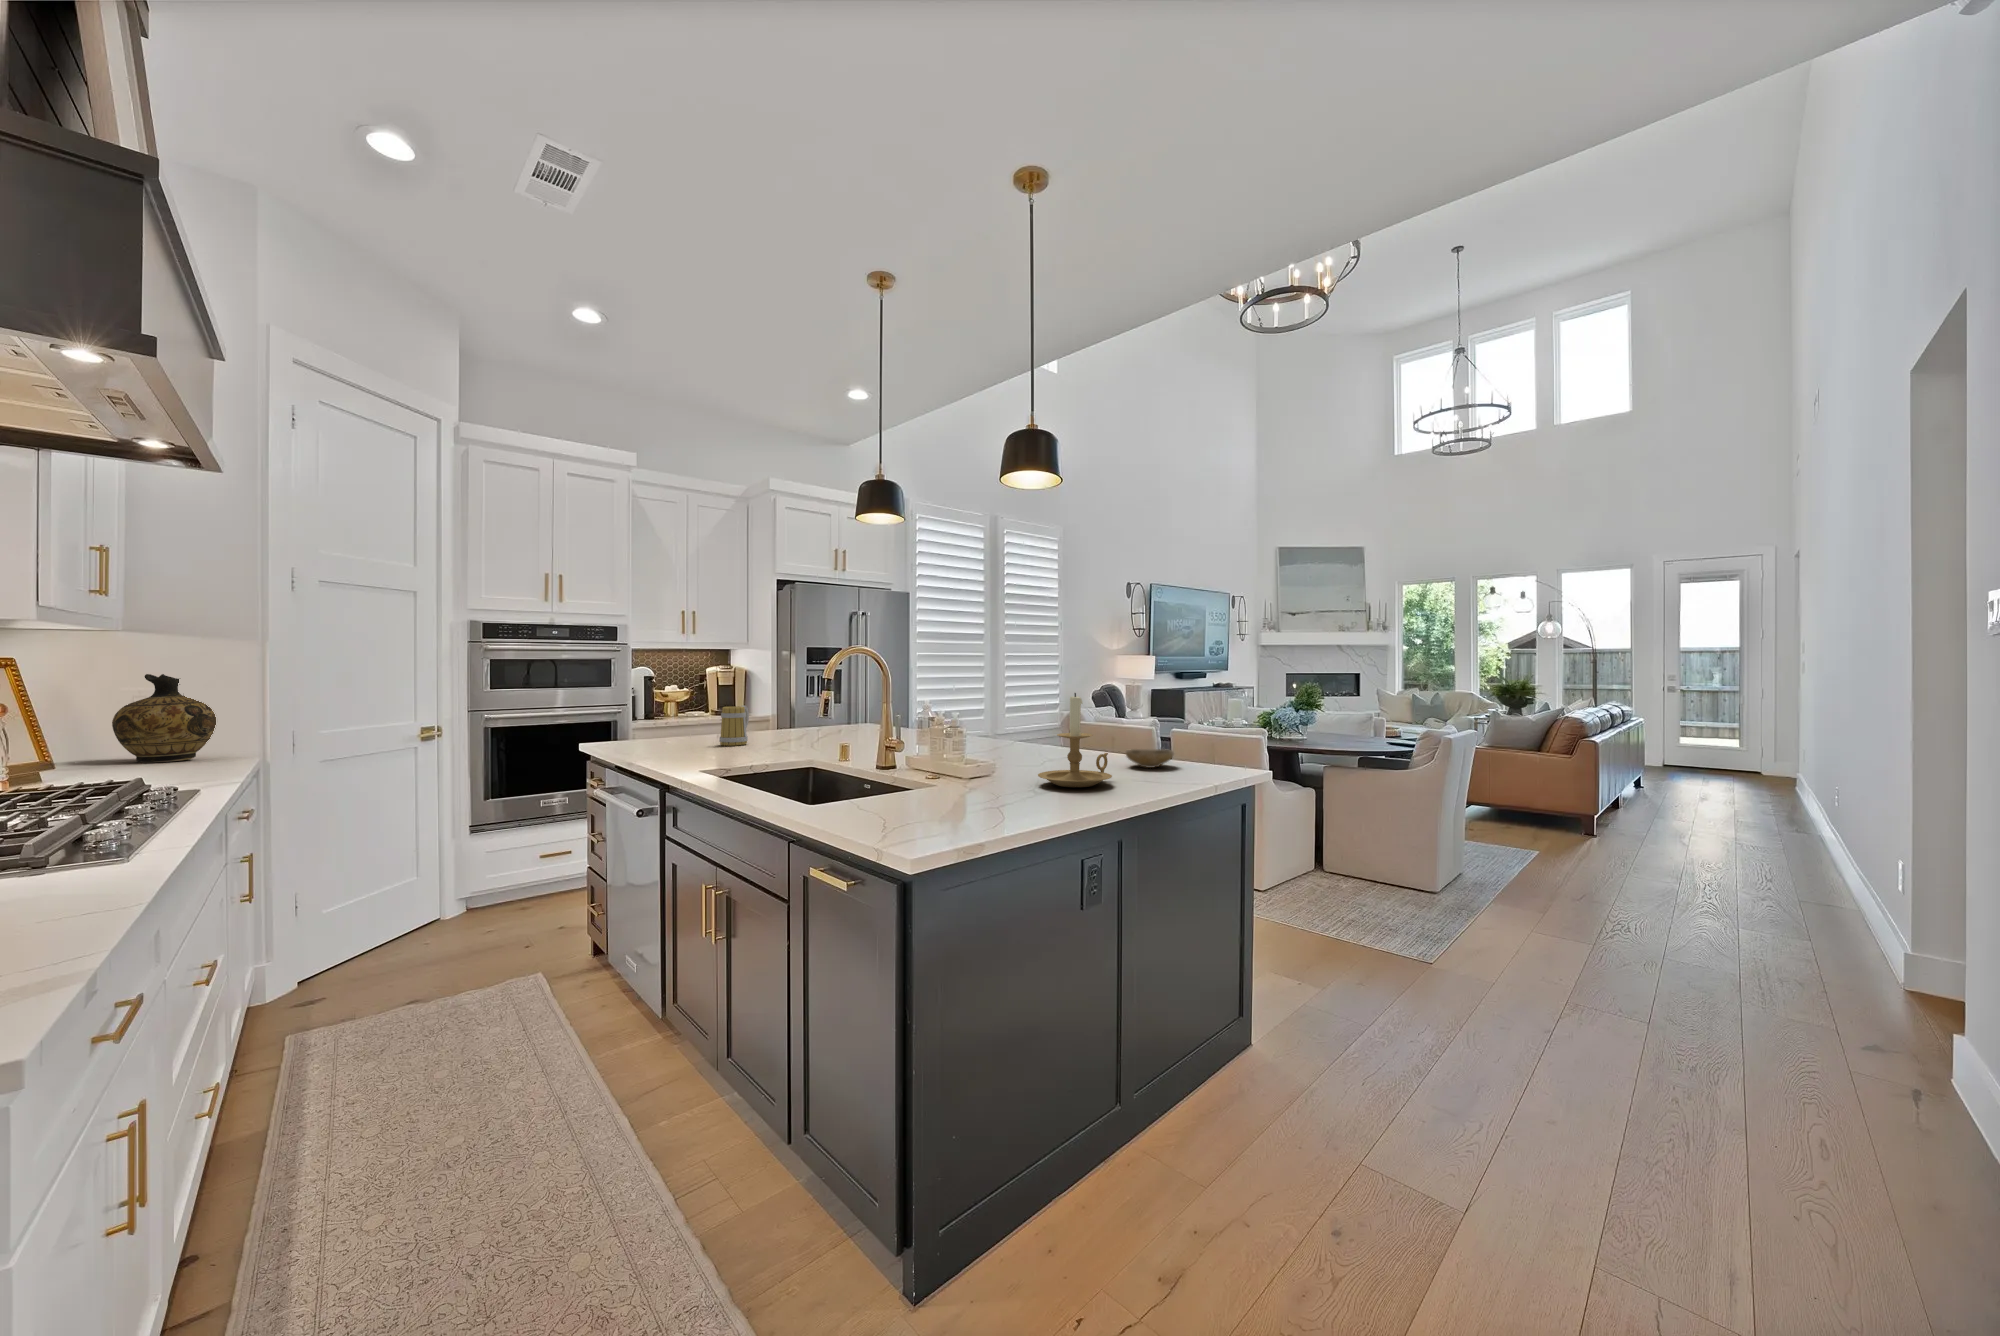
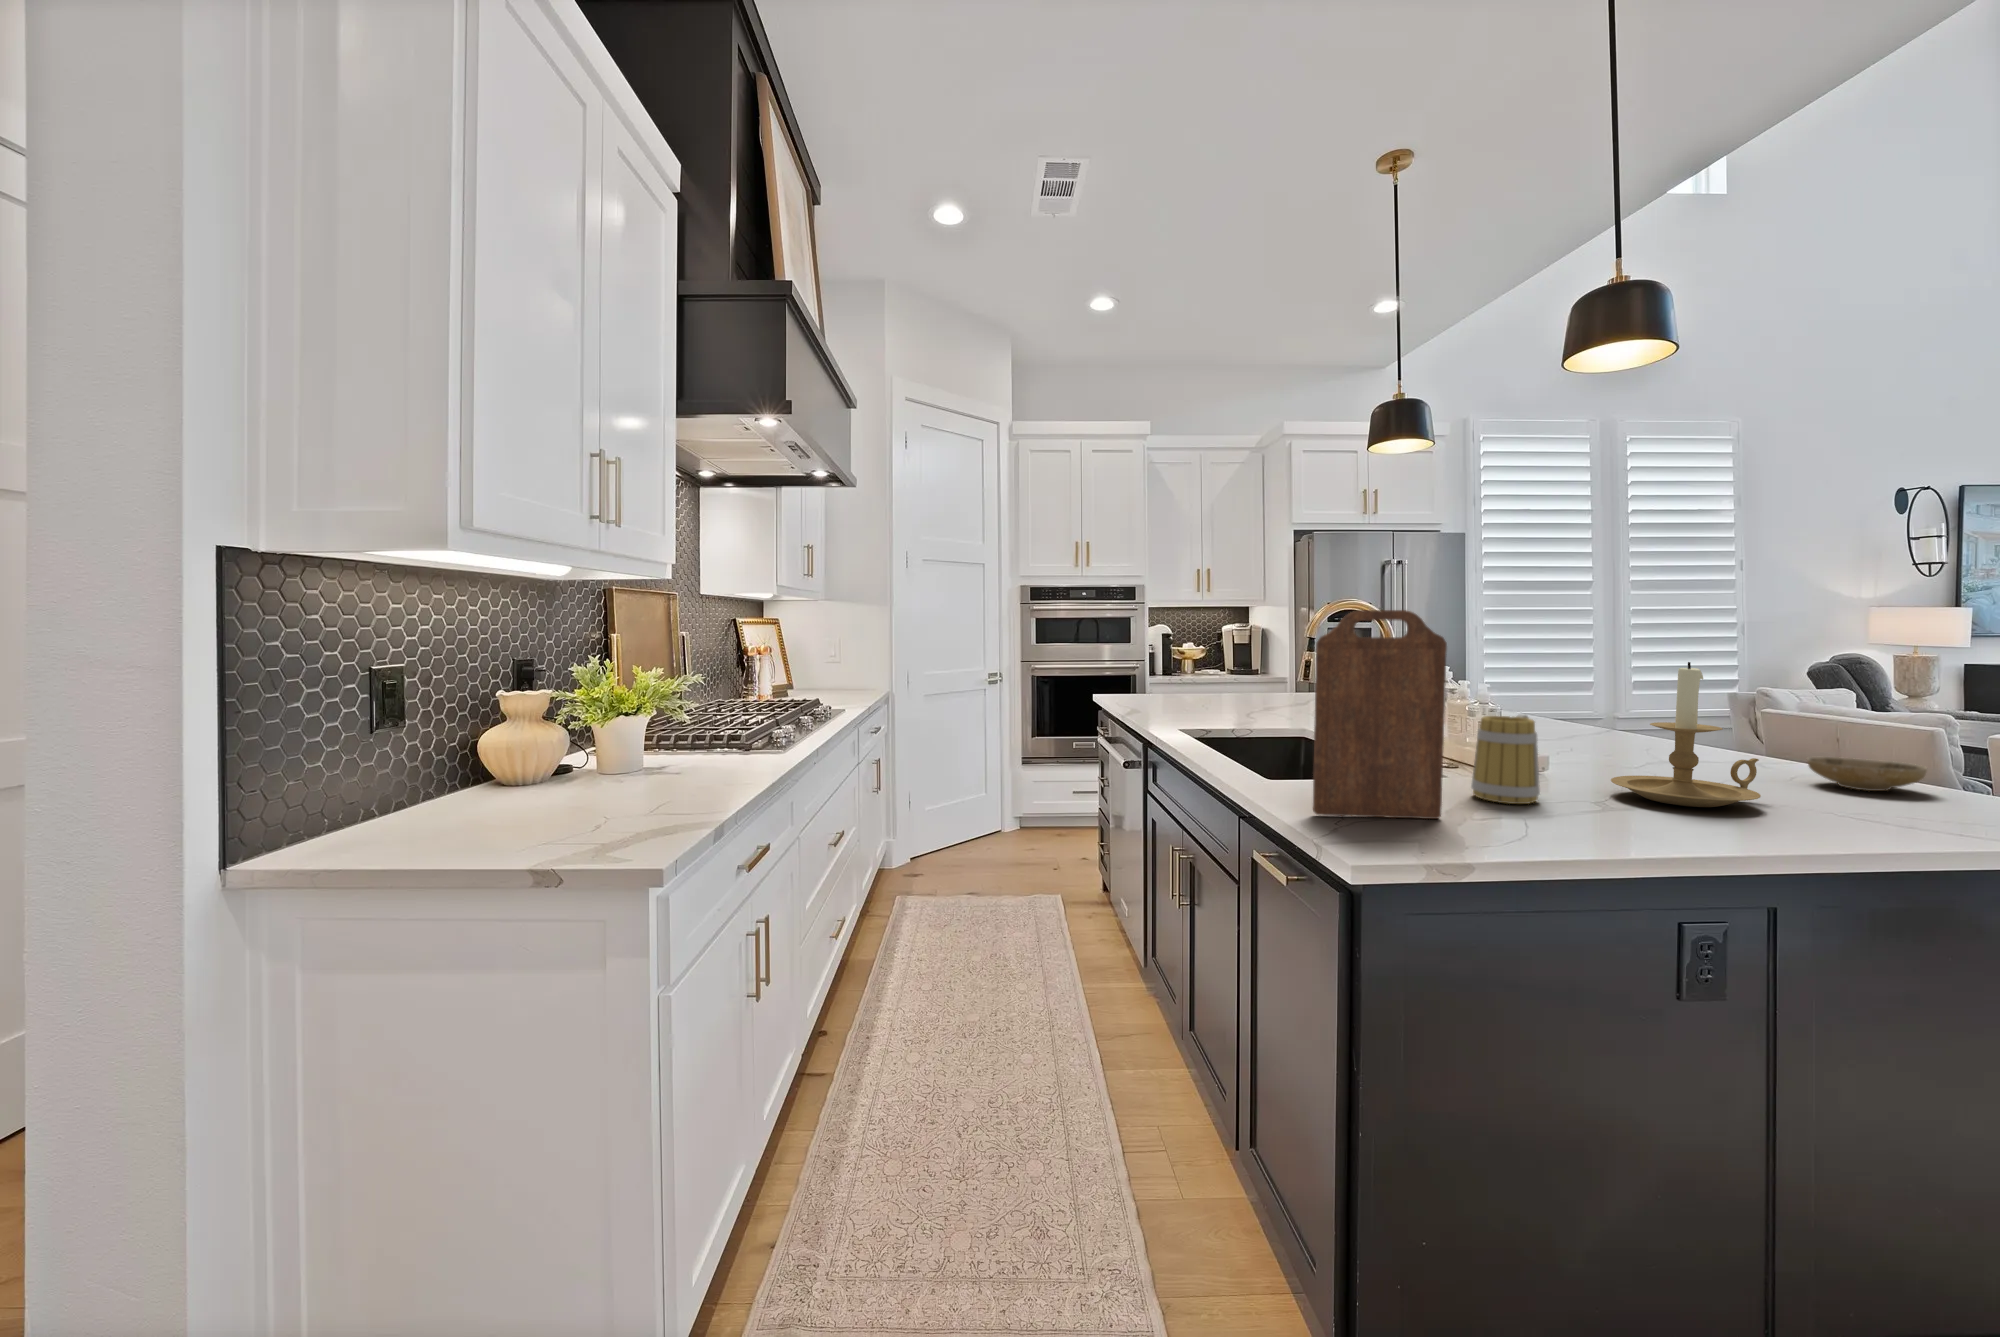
cutting board: none [861,657,950,826] -> present [1313,610,1447,819]
ceramic jug: present [112,674,216,763] -> none [816,629,867,691]
mug: present [719,706,749,746] -> present [1471,714,1540,804]

